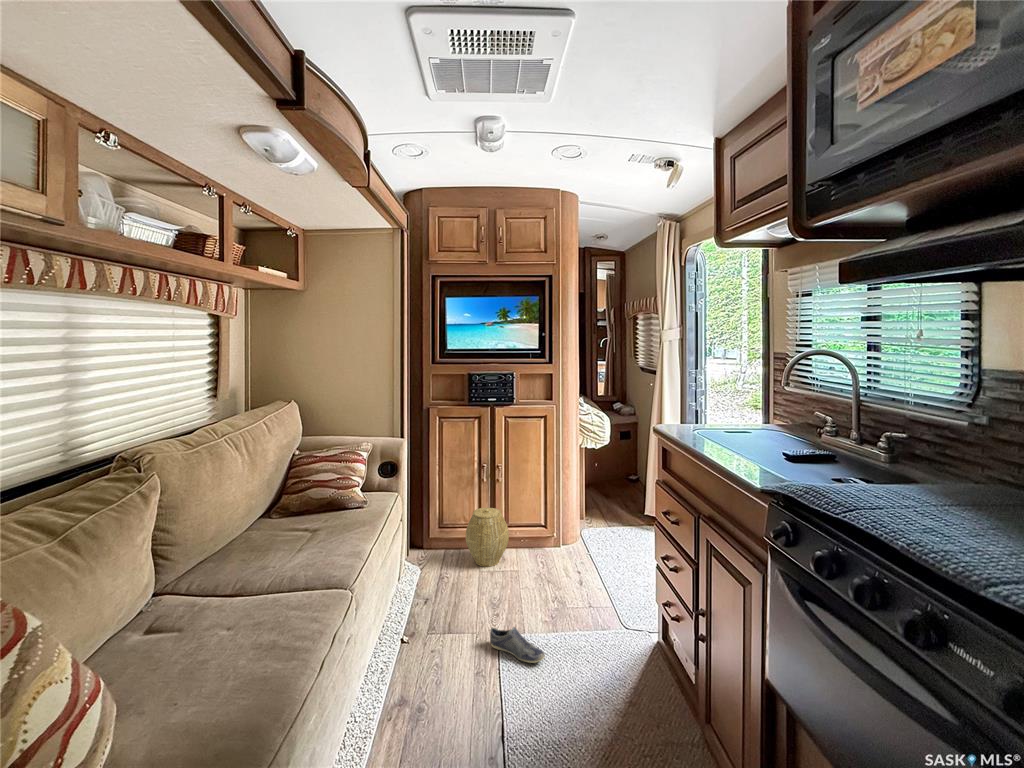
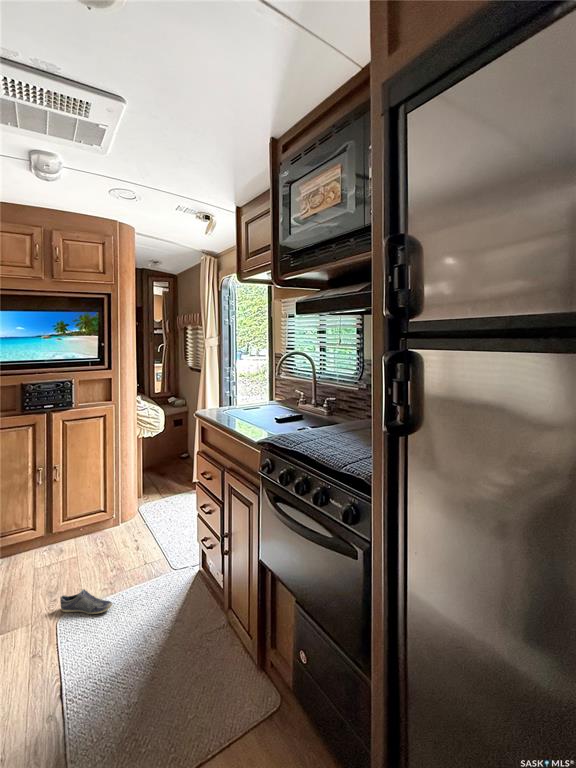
woven basket: present [466,508,509,567] -> none [30,499,75,553]

